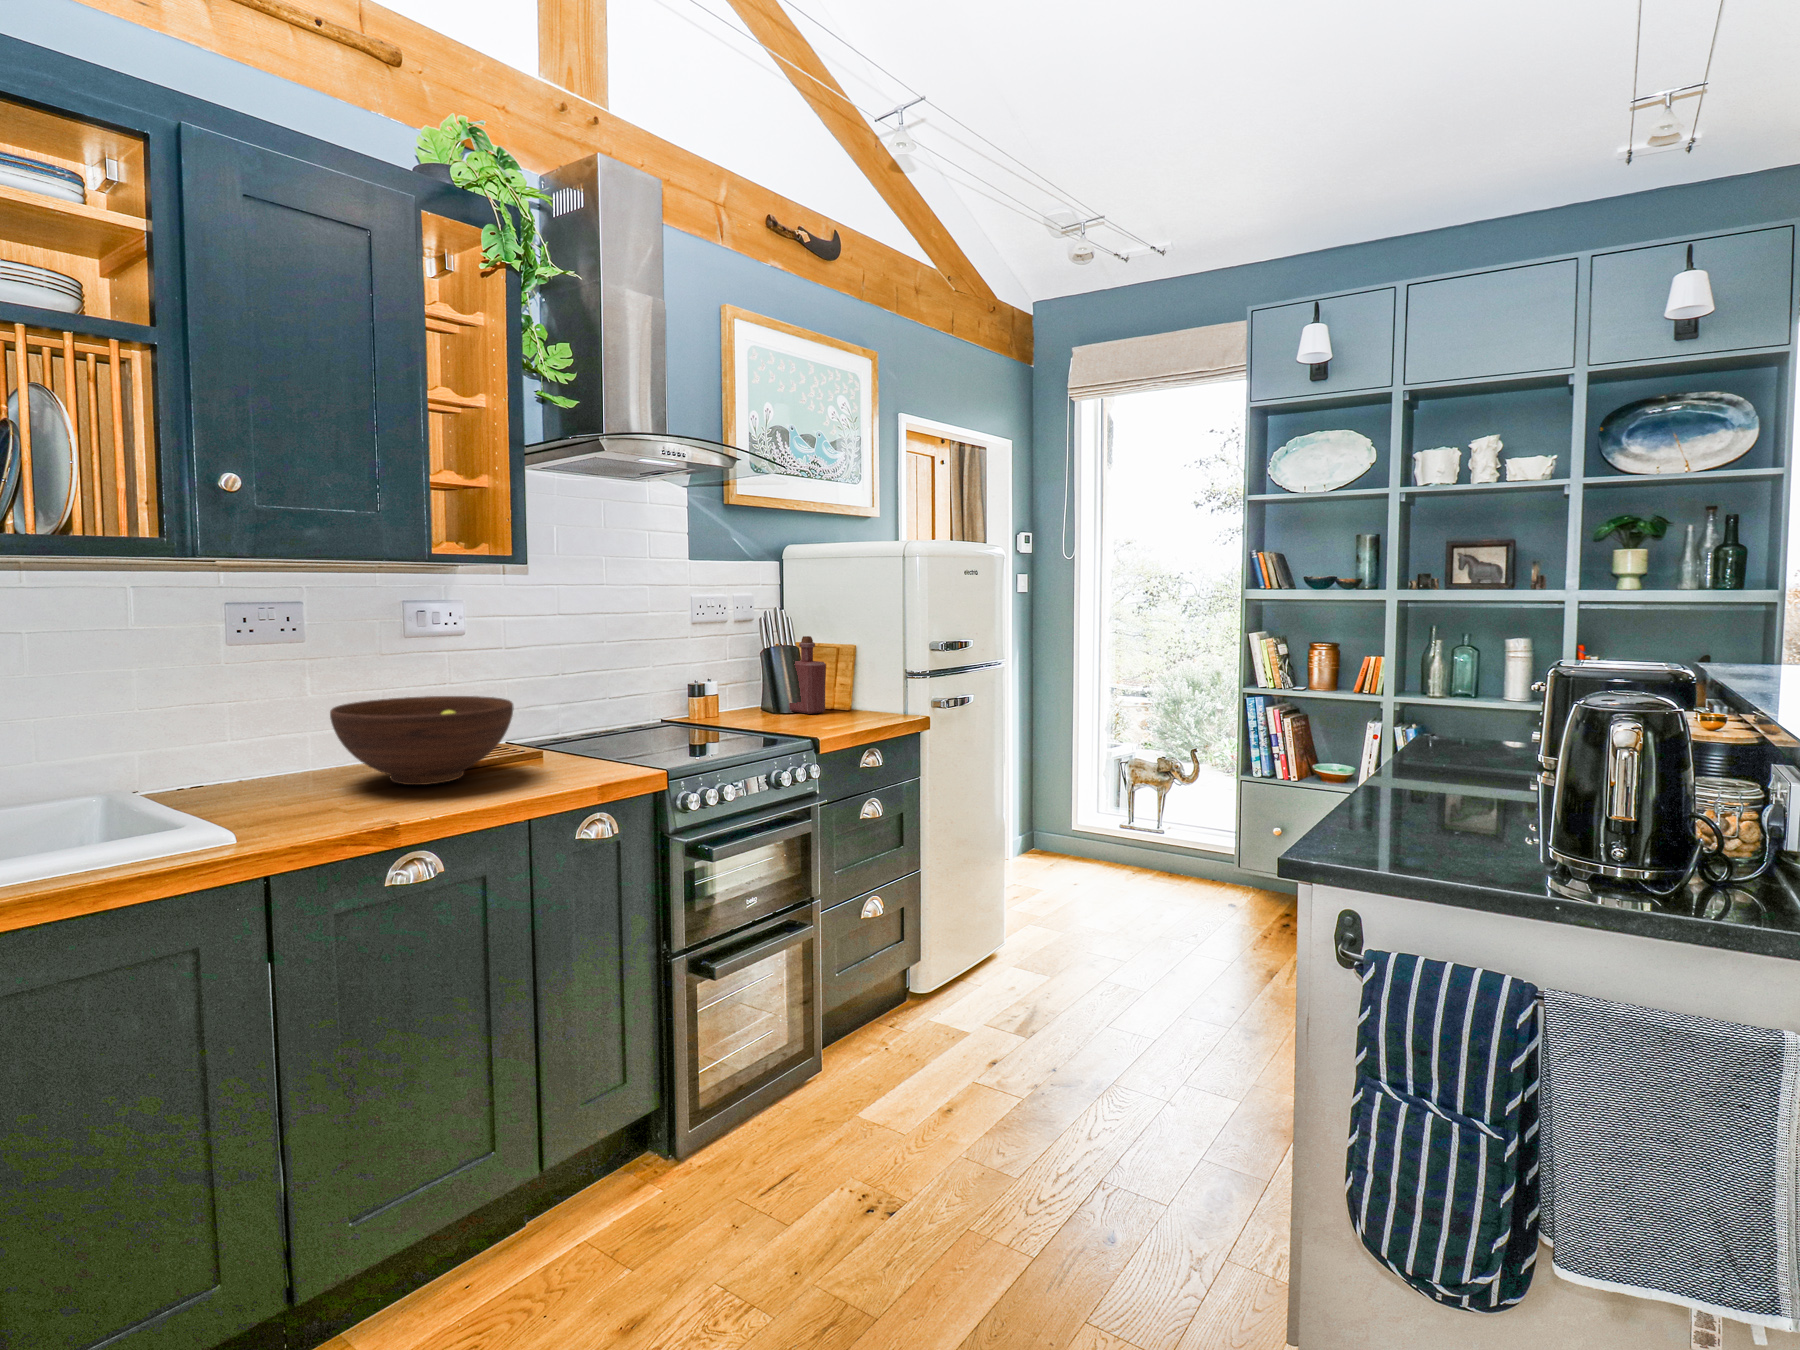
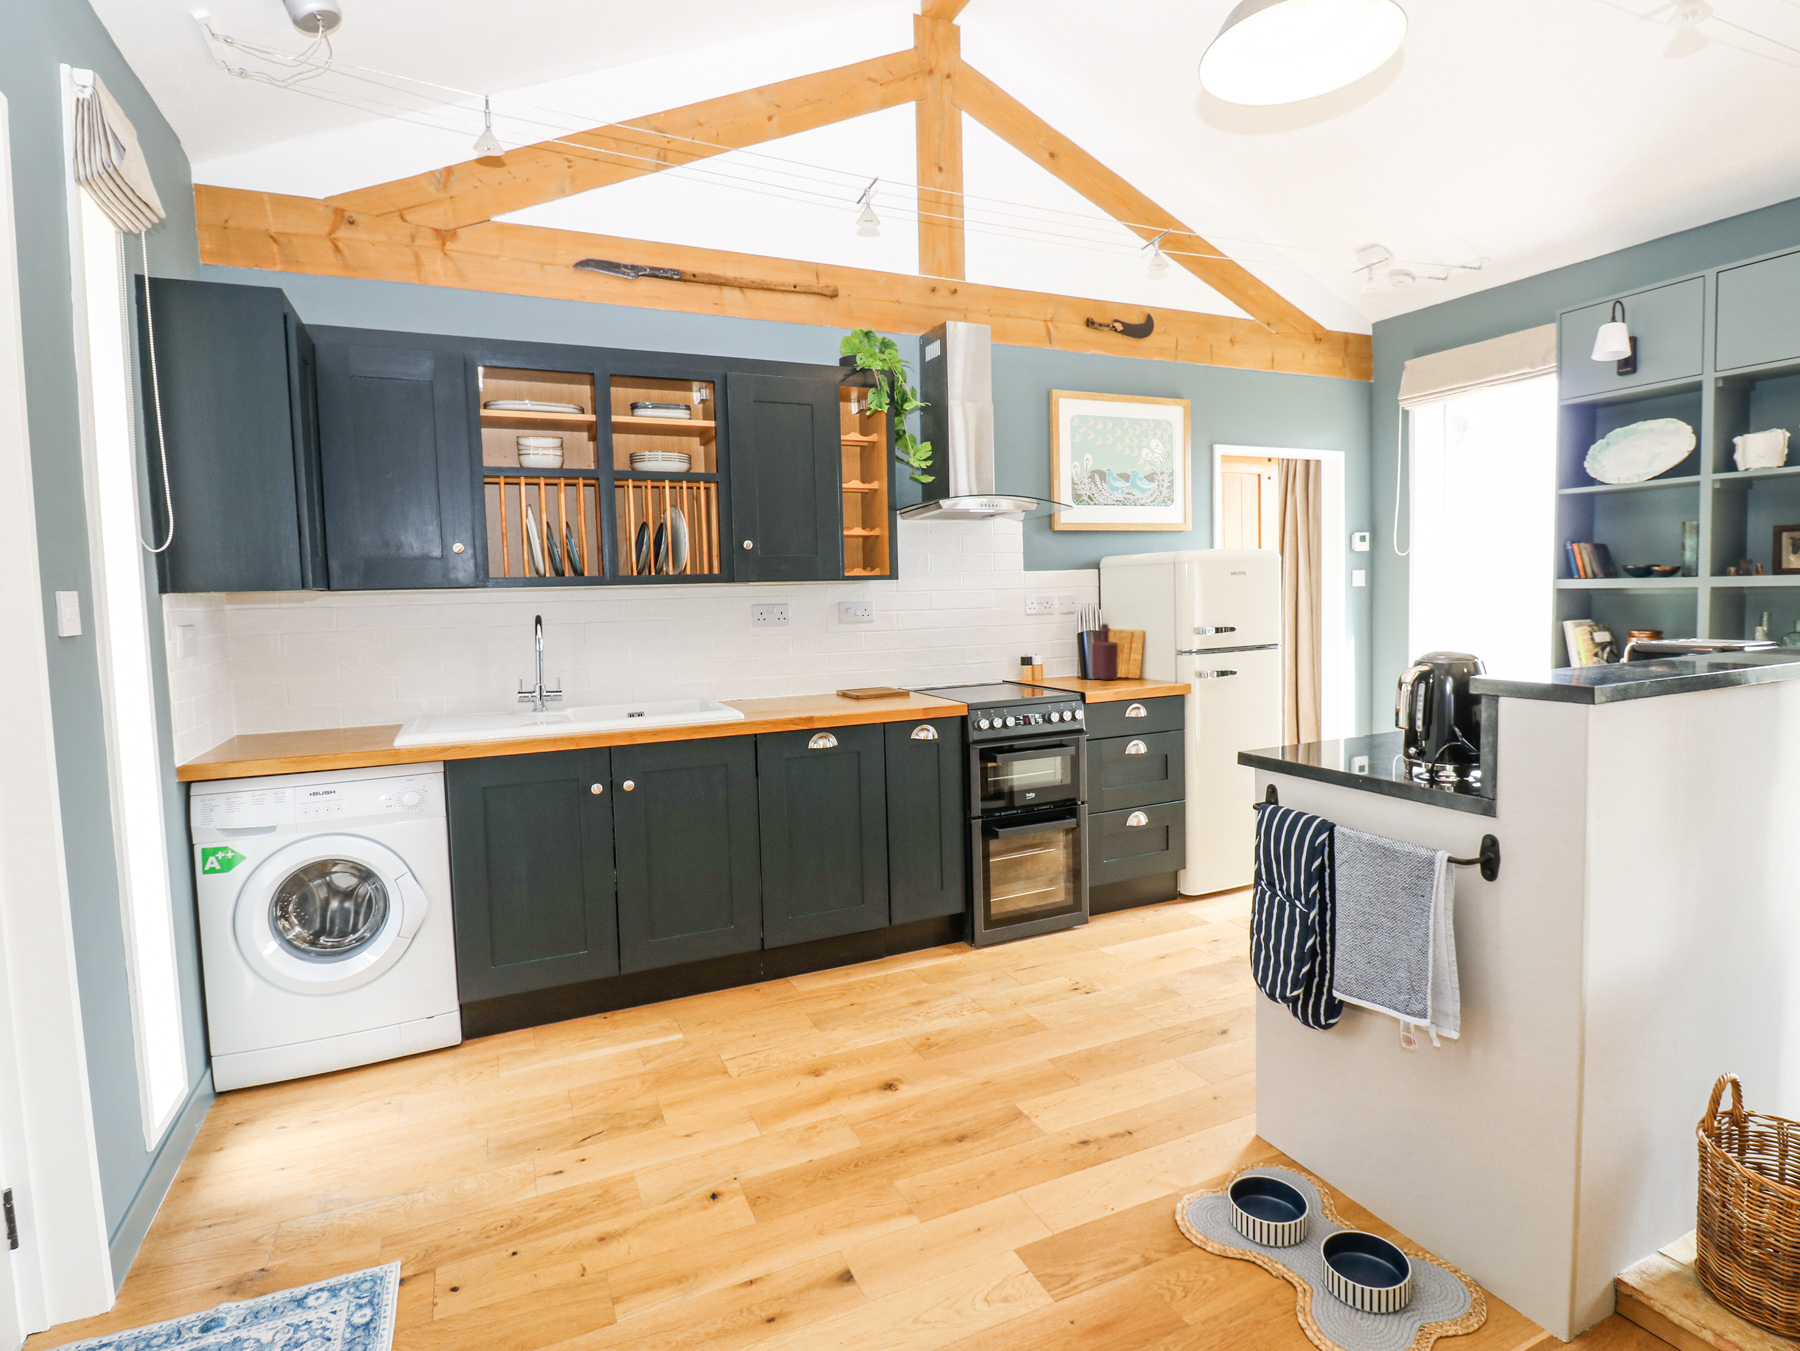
fruit bowl: present [330,696,514,785] -> none [791,657,882,703]

